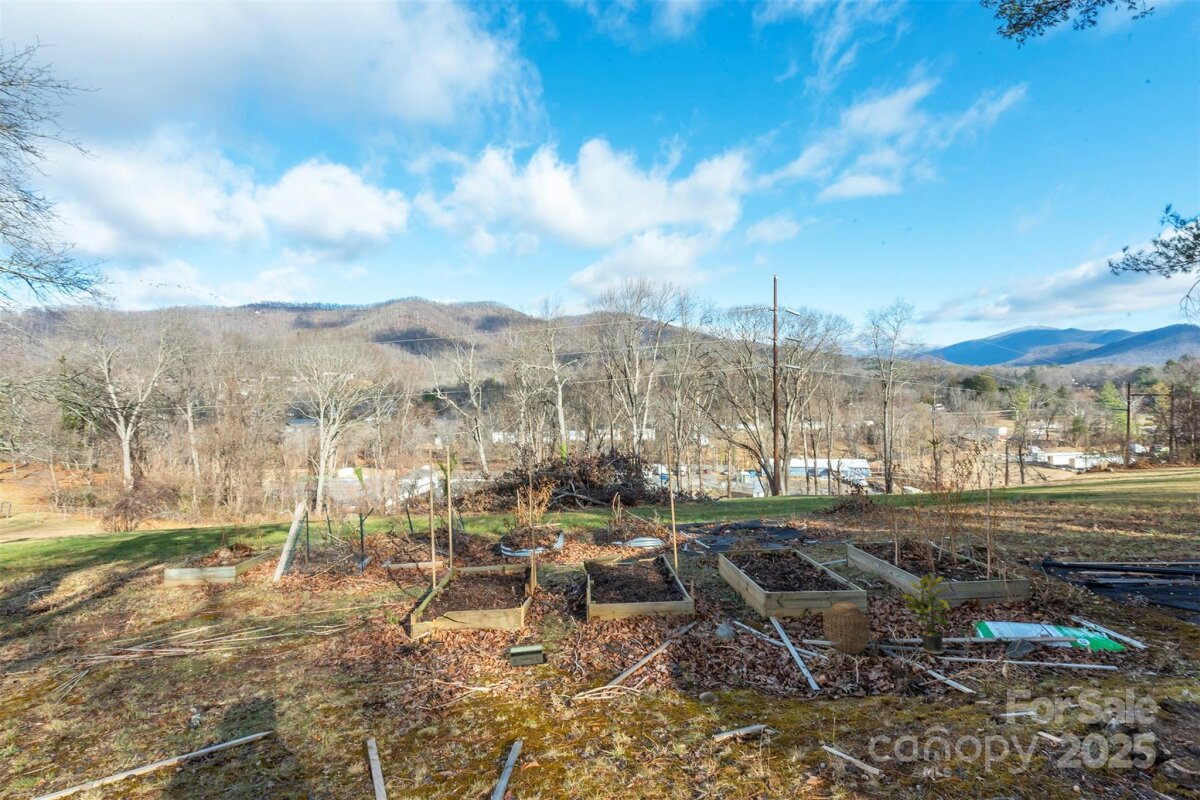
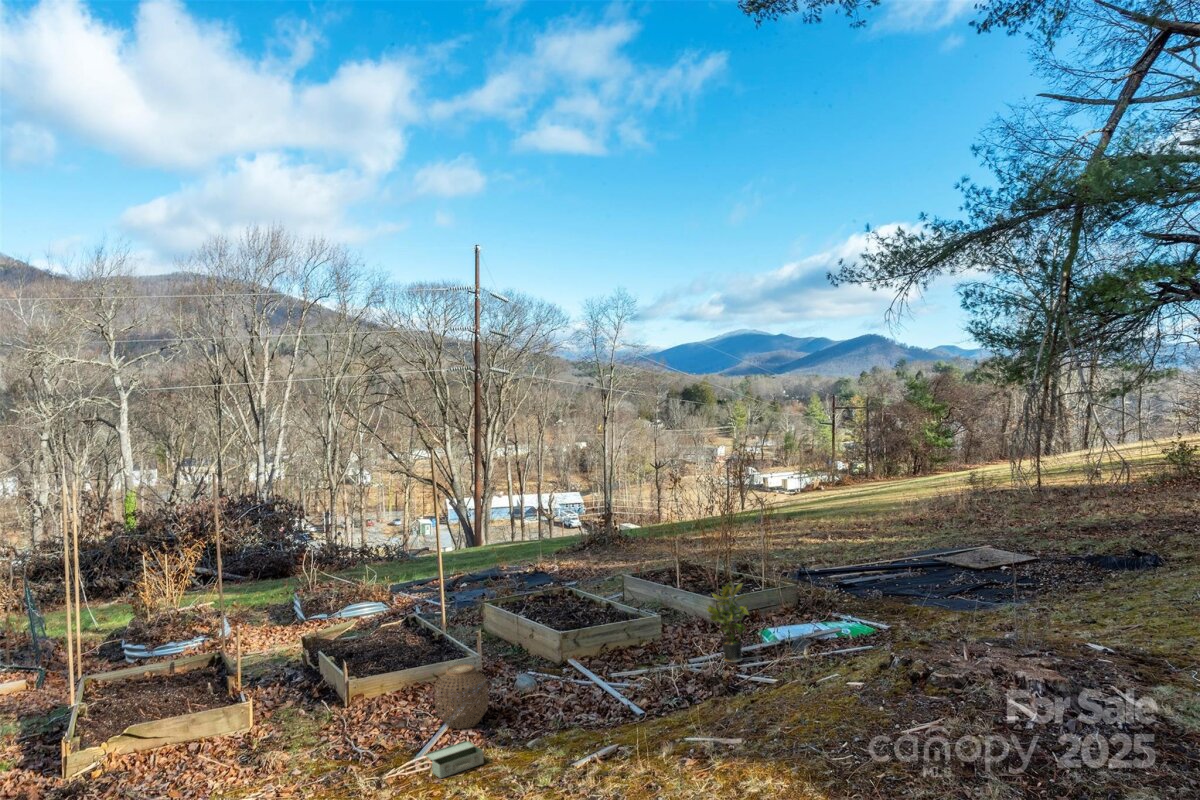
woven basket: present [823,601,870,654] -> present [434,664,488,729]
toolbox: present [510,644,543,666] -> present [425,741,484,778]

